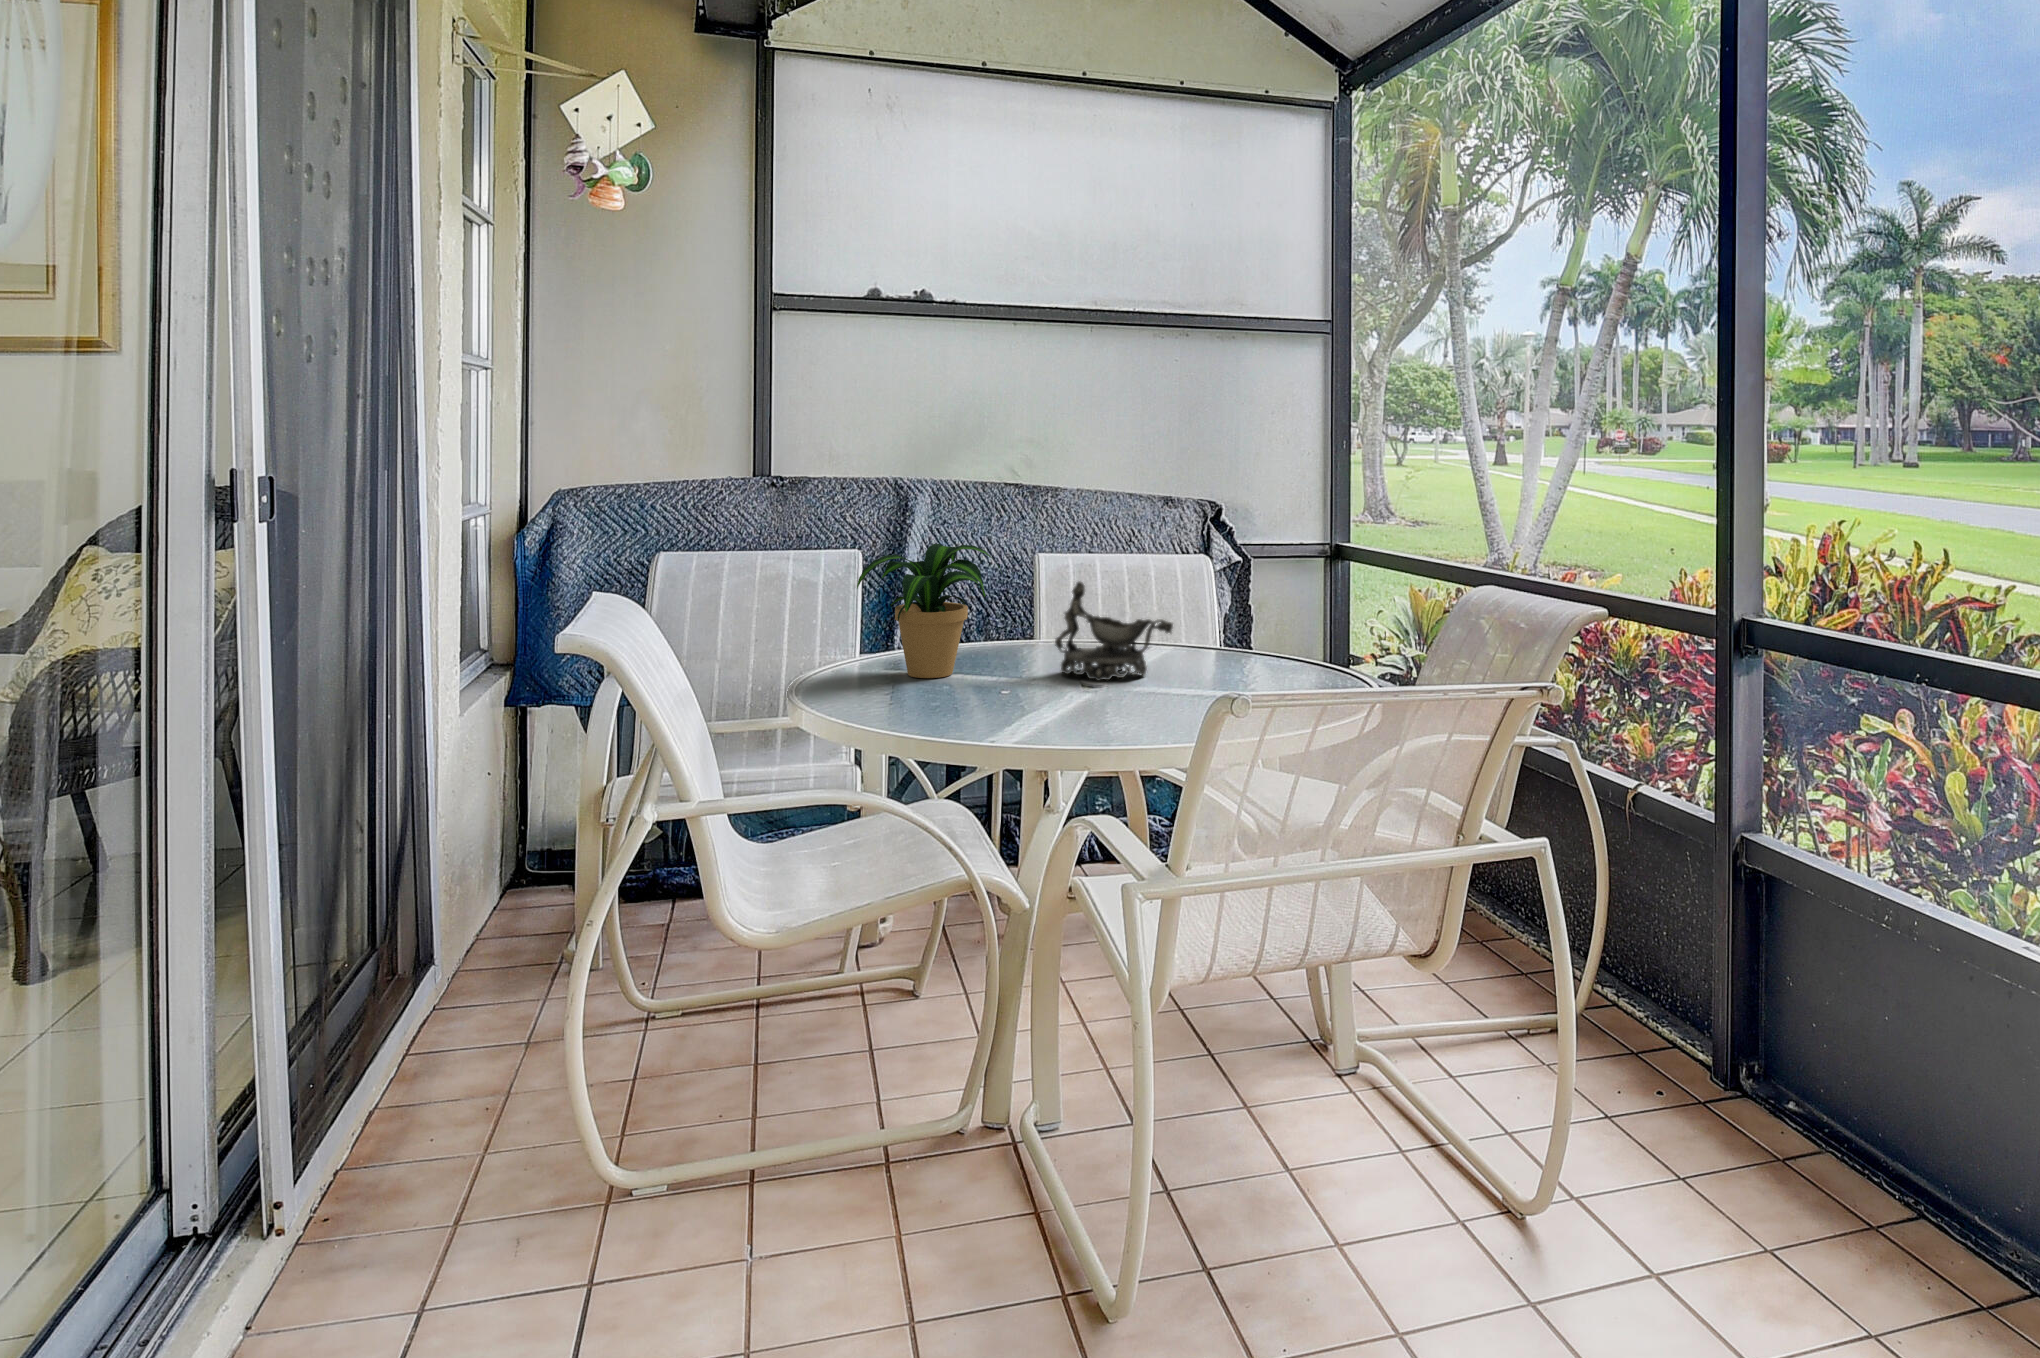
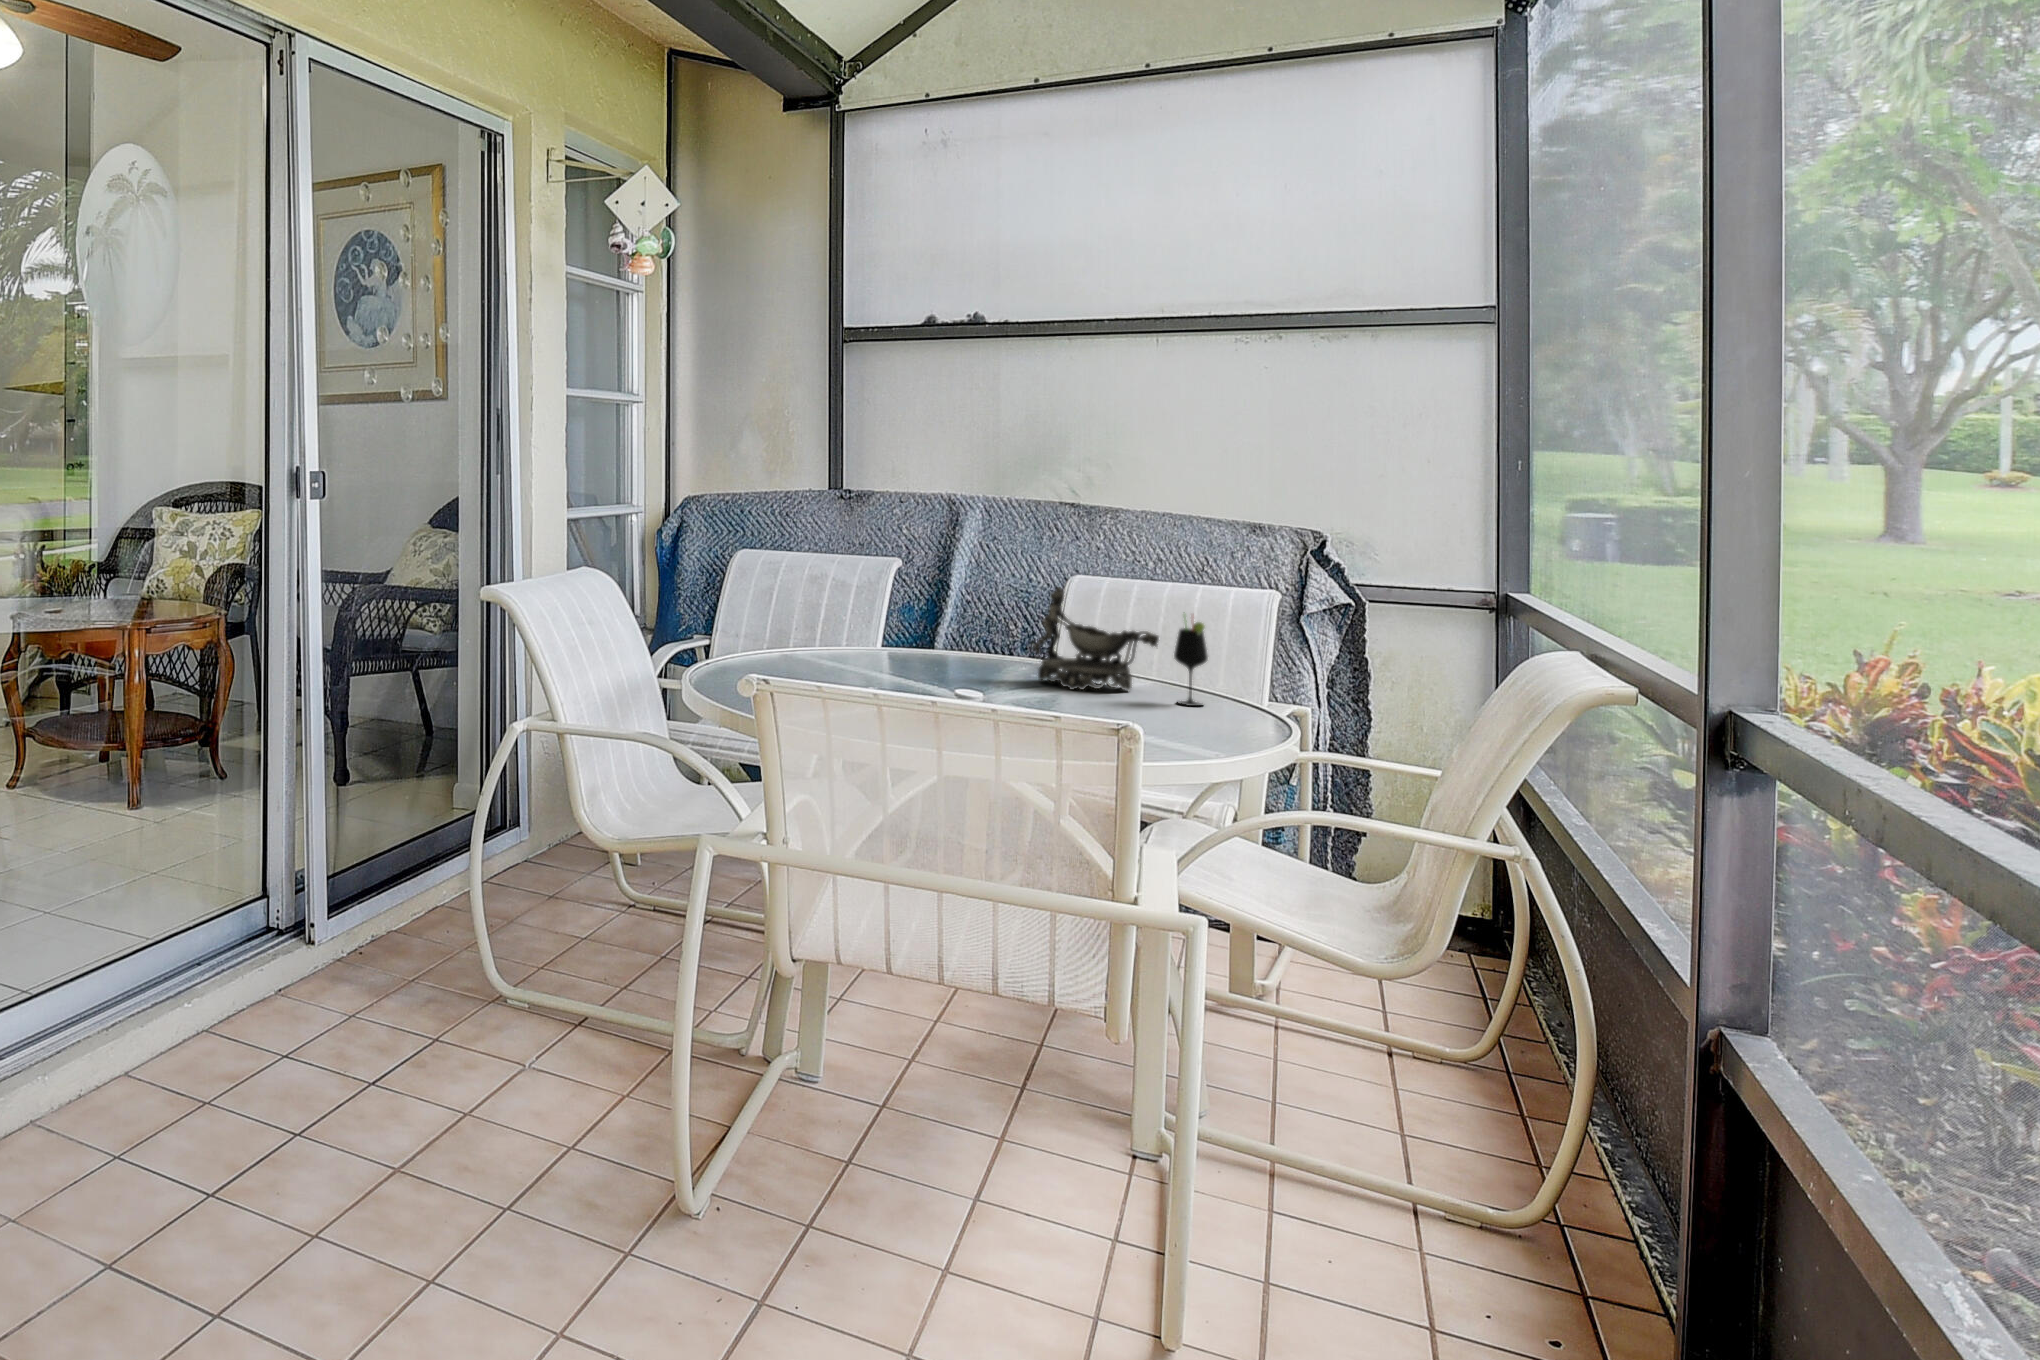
potted plant: present [857,544,1002,678] -> none [841,546,980,671]
wine glass: none [1192,603,1221,686] -> present [1174,617,1208,706]

